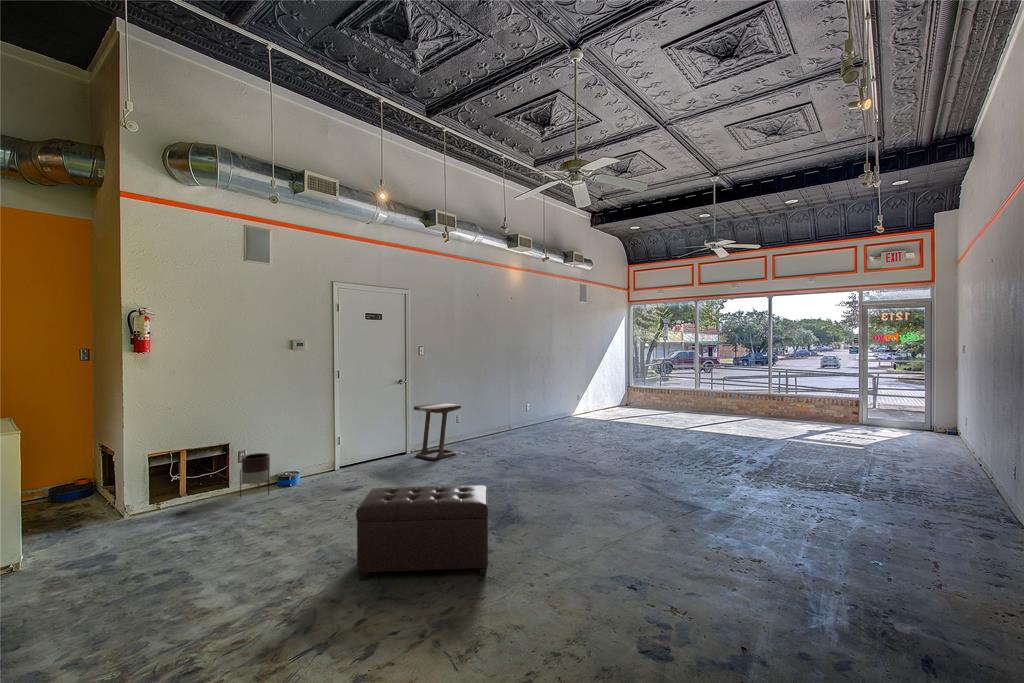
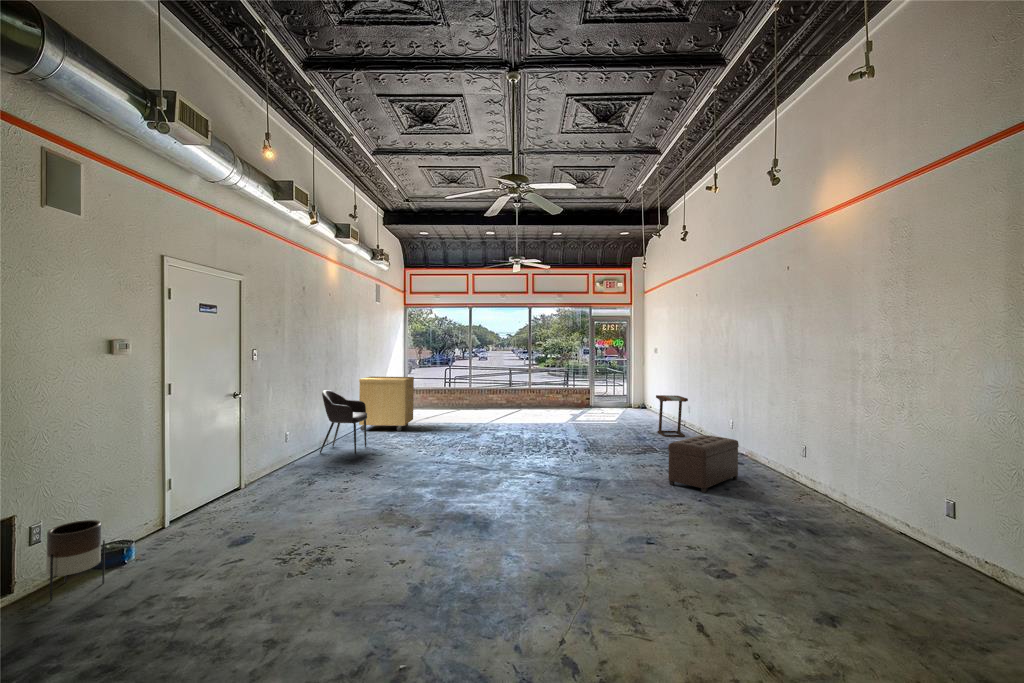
storage cabinet: none [555,372,610,425] -> present [359,377,414,431]
armchair: none [498,381,540,439] -> present [320,390,367,454]
side table: present [414,403,461,460] -> present [656,395,688,437]
ottoman: present [356,485,488,580] -> present [668,435,739,493]

